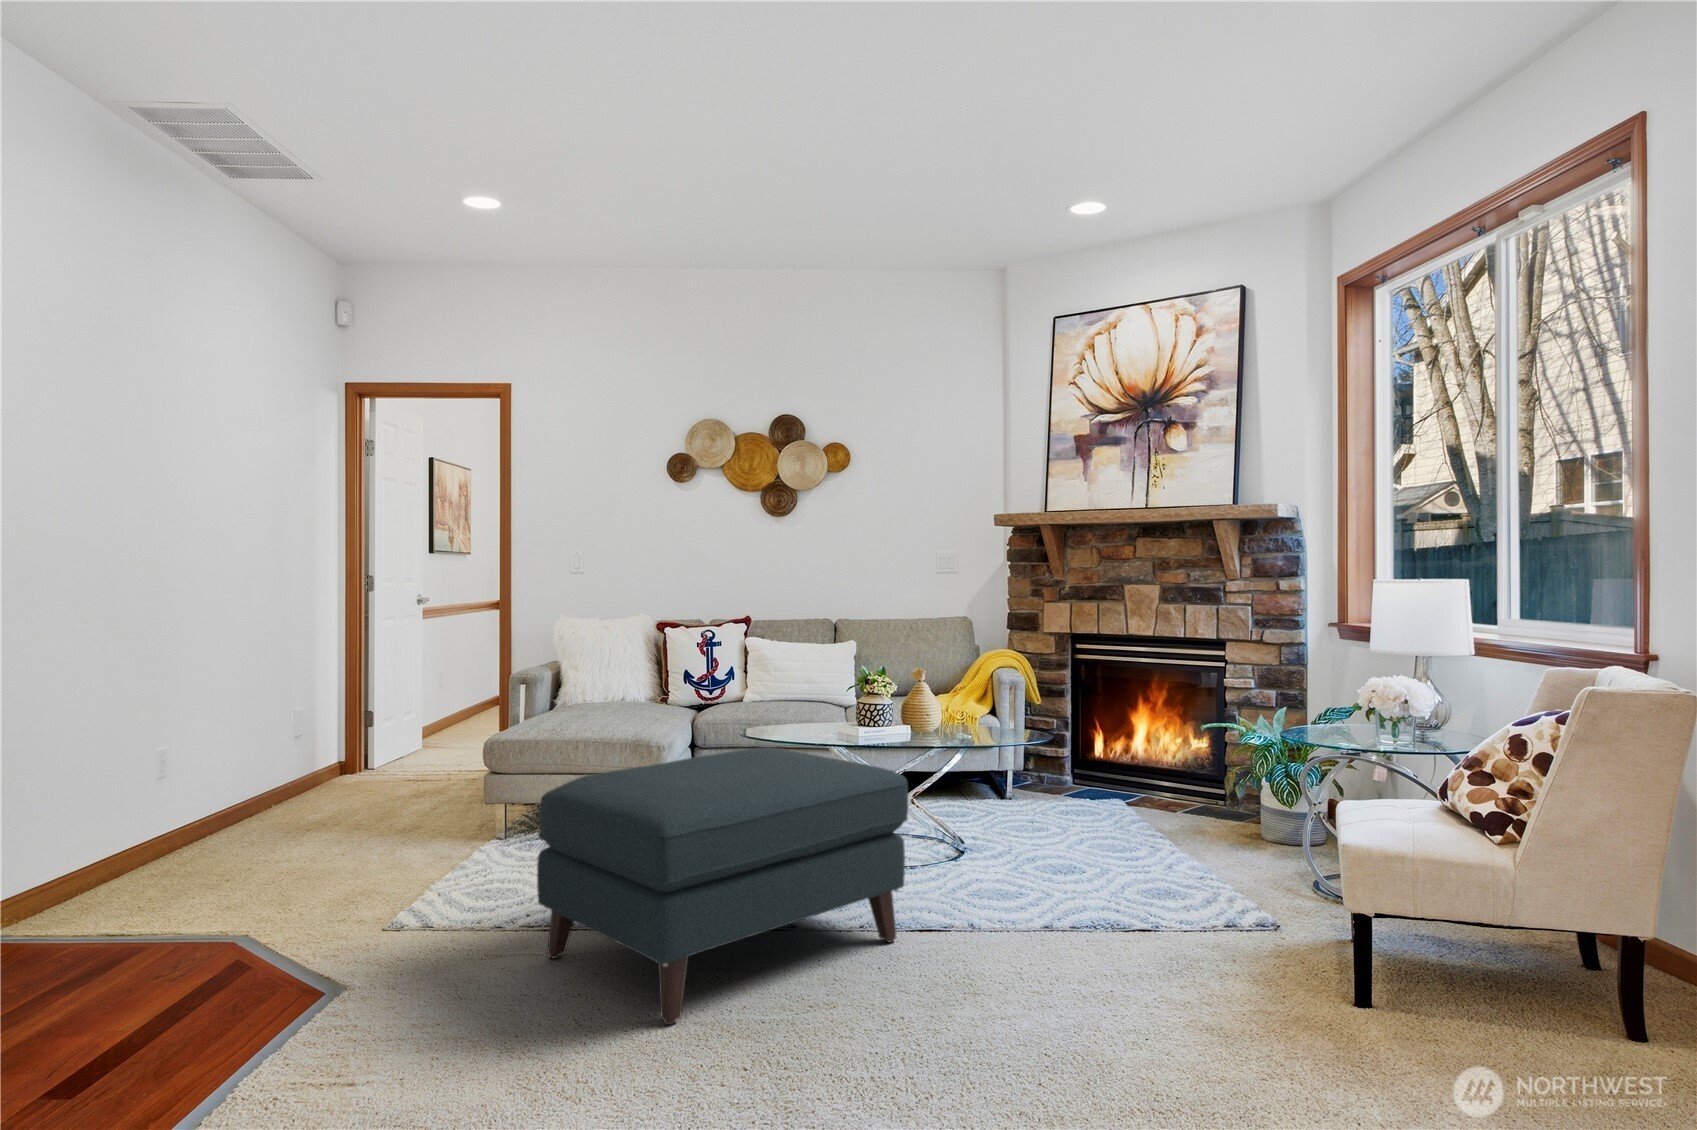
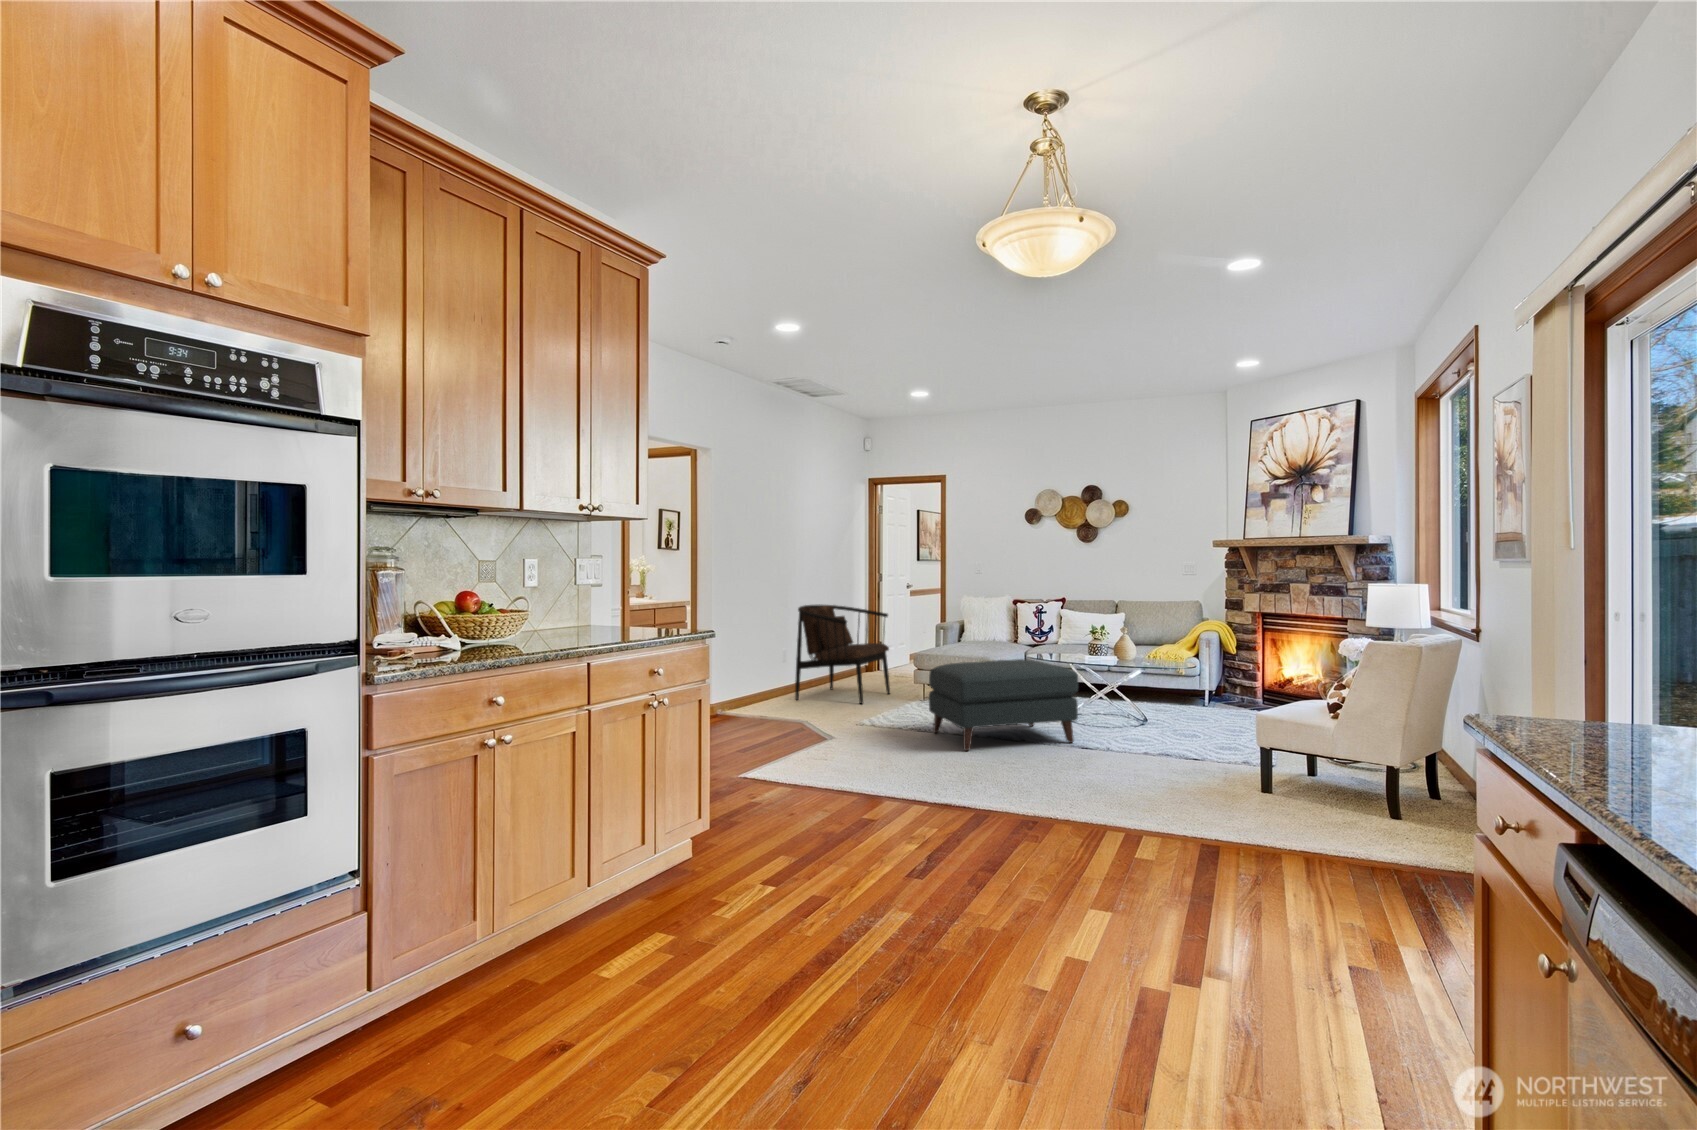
armchair: none [135,635,397,881] -> present [795,604,890,704]

